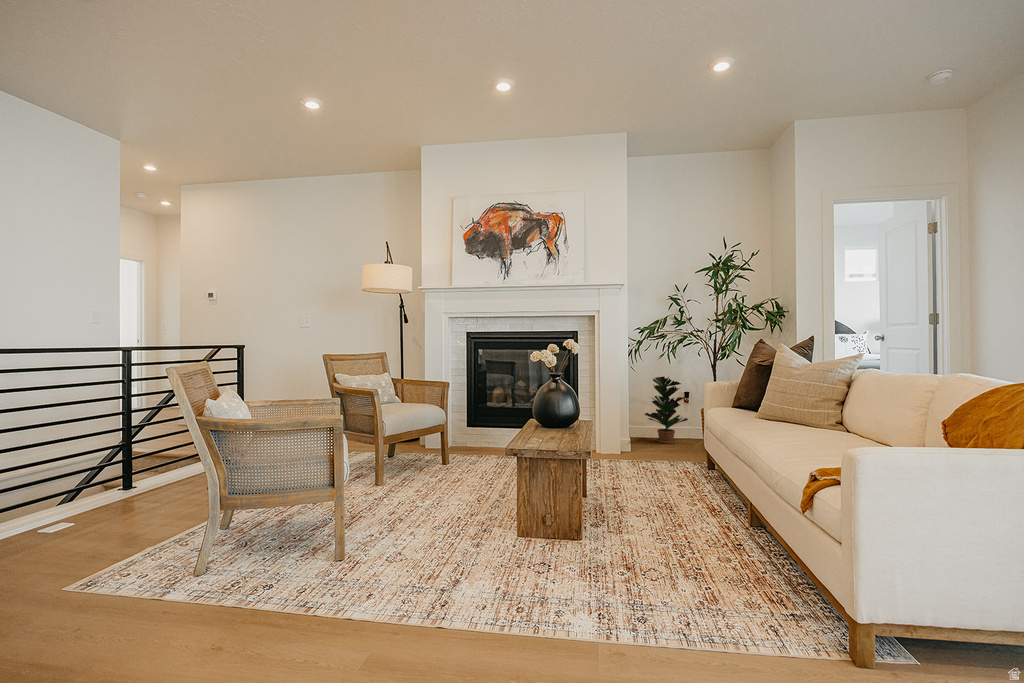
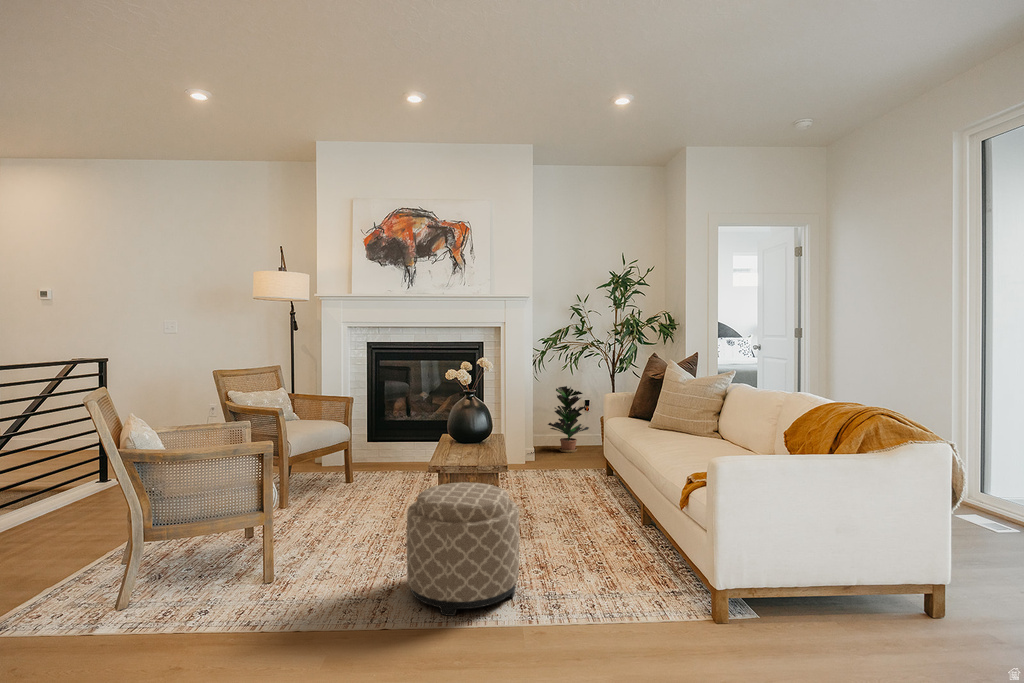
ottoman: none [473,467,598,620] -> present [407,482,519,616]

